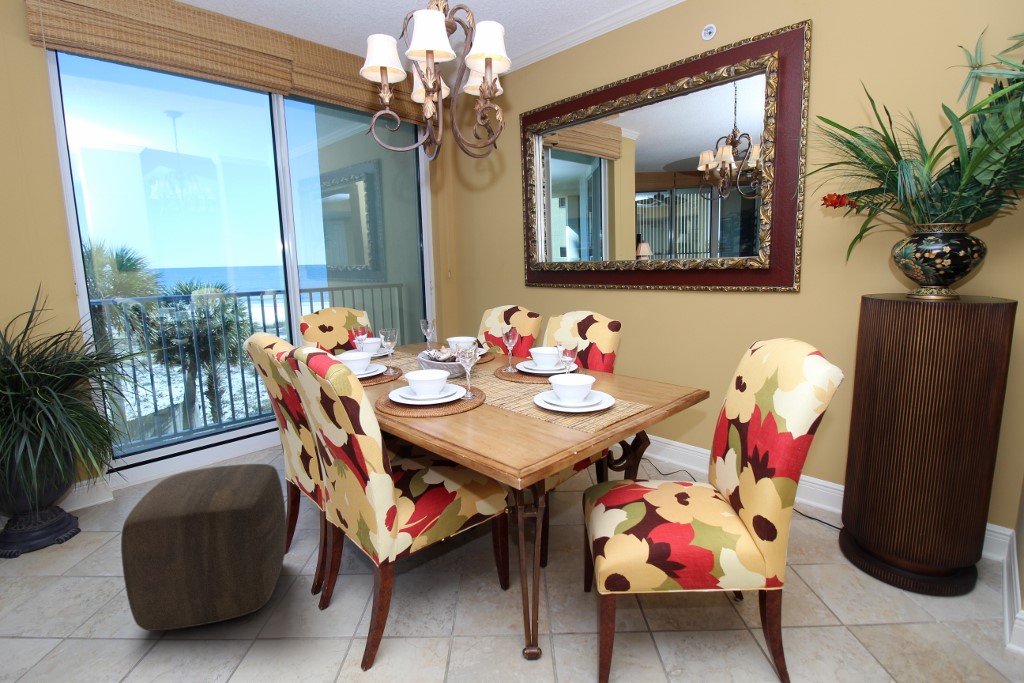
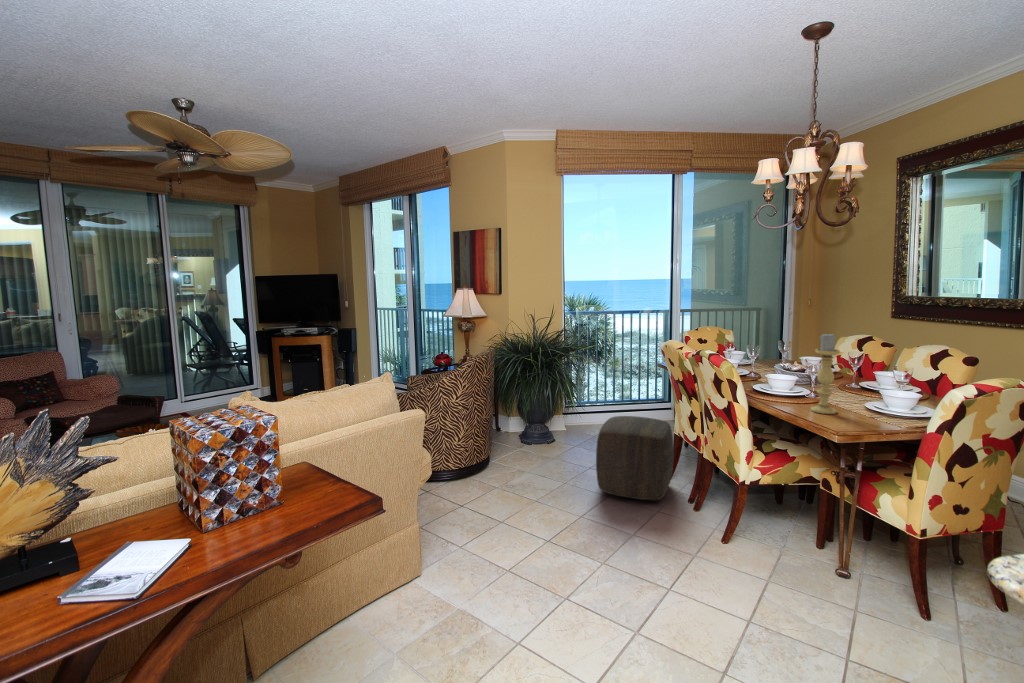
candle holder: none [471,301,505,427] -> present [811,334,840,414]

